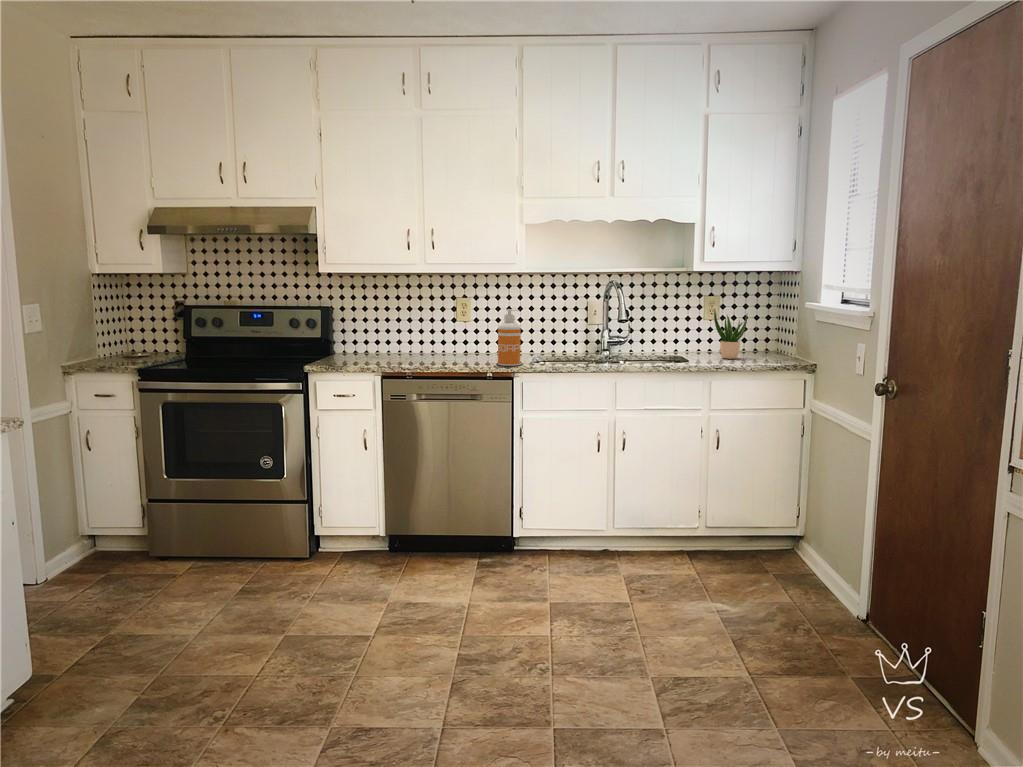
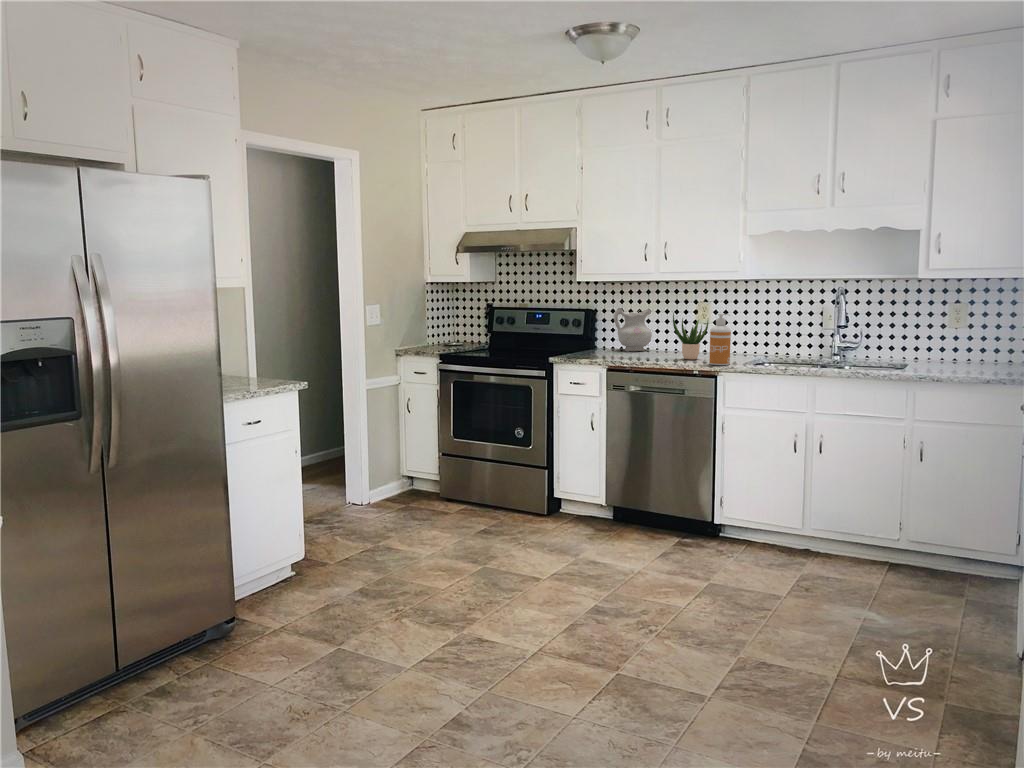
ceramic pitcher: none [361,304,402,354] -> present [614,308,652,351]
potted plant: present [714,309,747,359] -> present [673,313,708,360]

